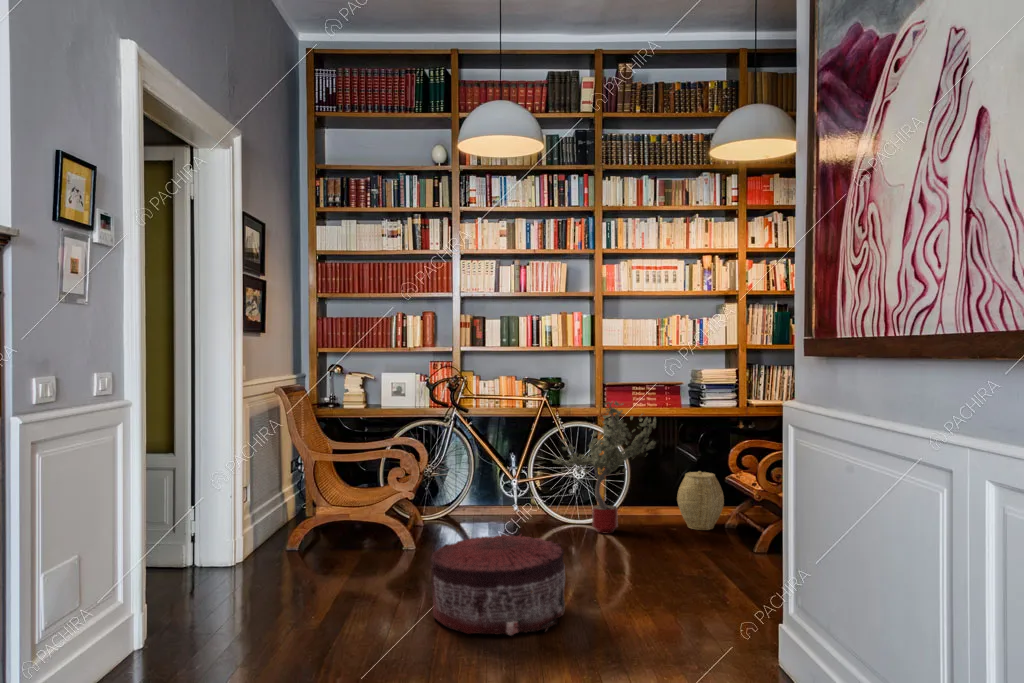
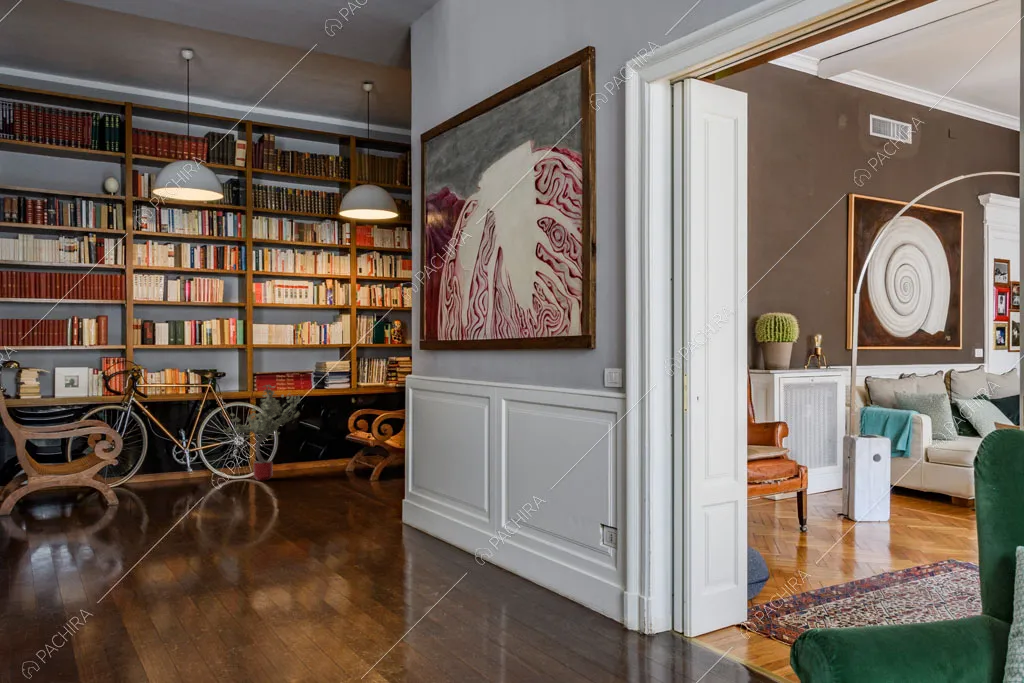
woven basket: present [677,471,724,530] -> none [313,432,345,473]
pouf: present [430,535,566,635] -> none [175,471,272,530]

